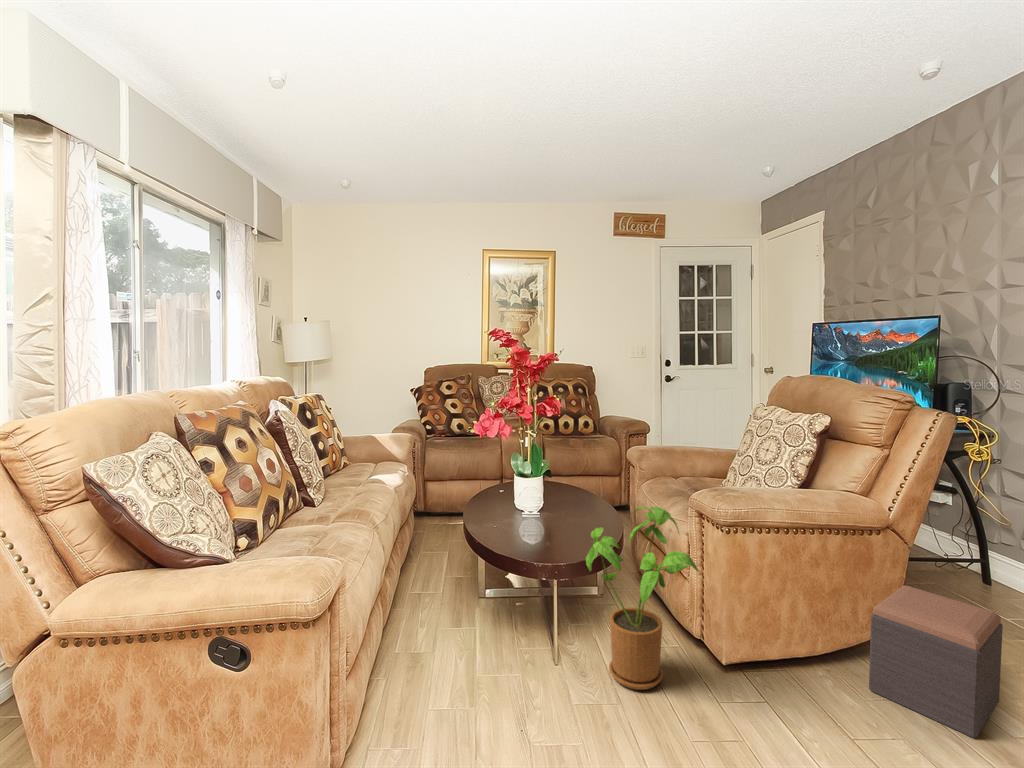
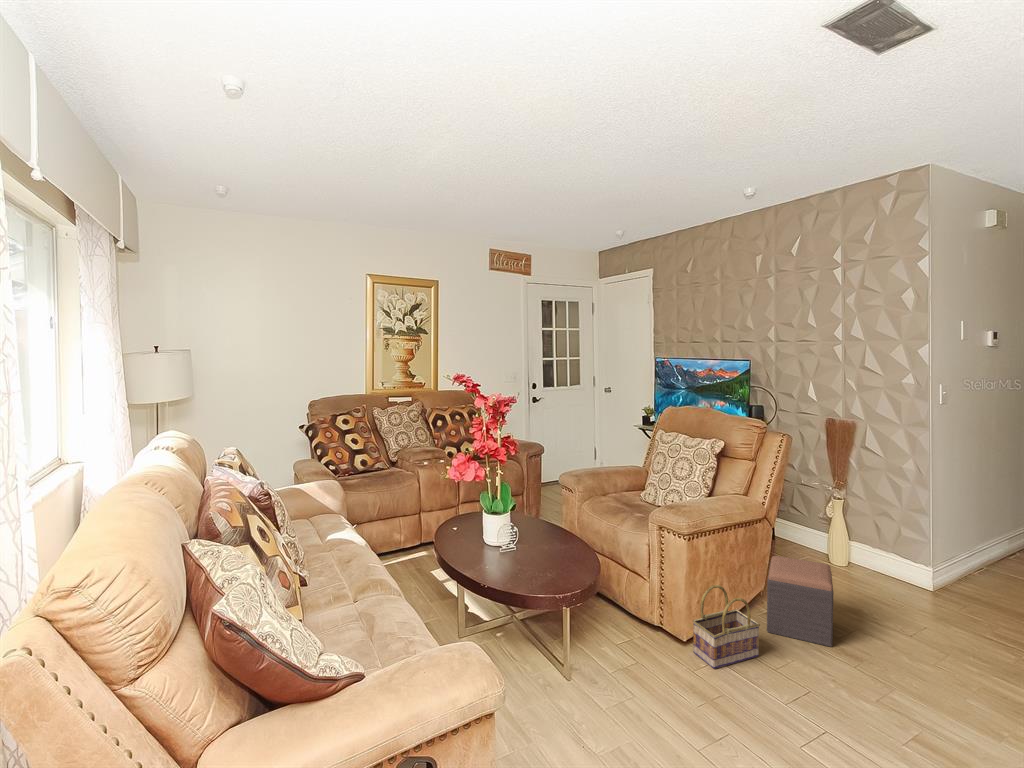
house plant: present [586,506,699,690] -> none [590,527,682,674]
basket: none [731,602,833,717] -> present [693,585,760,669]

